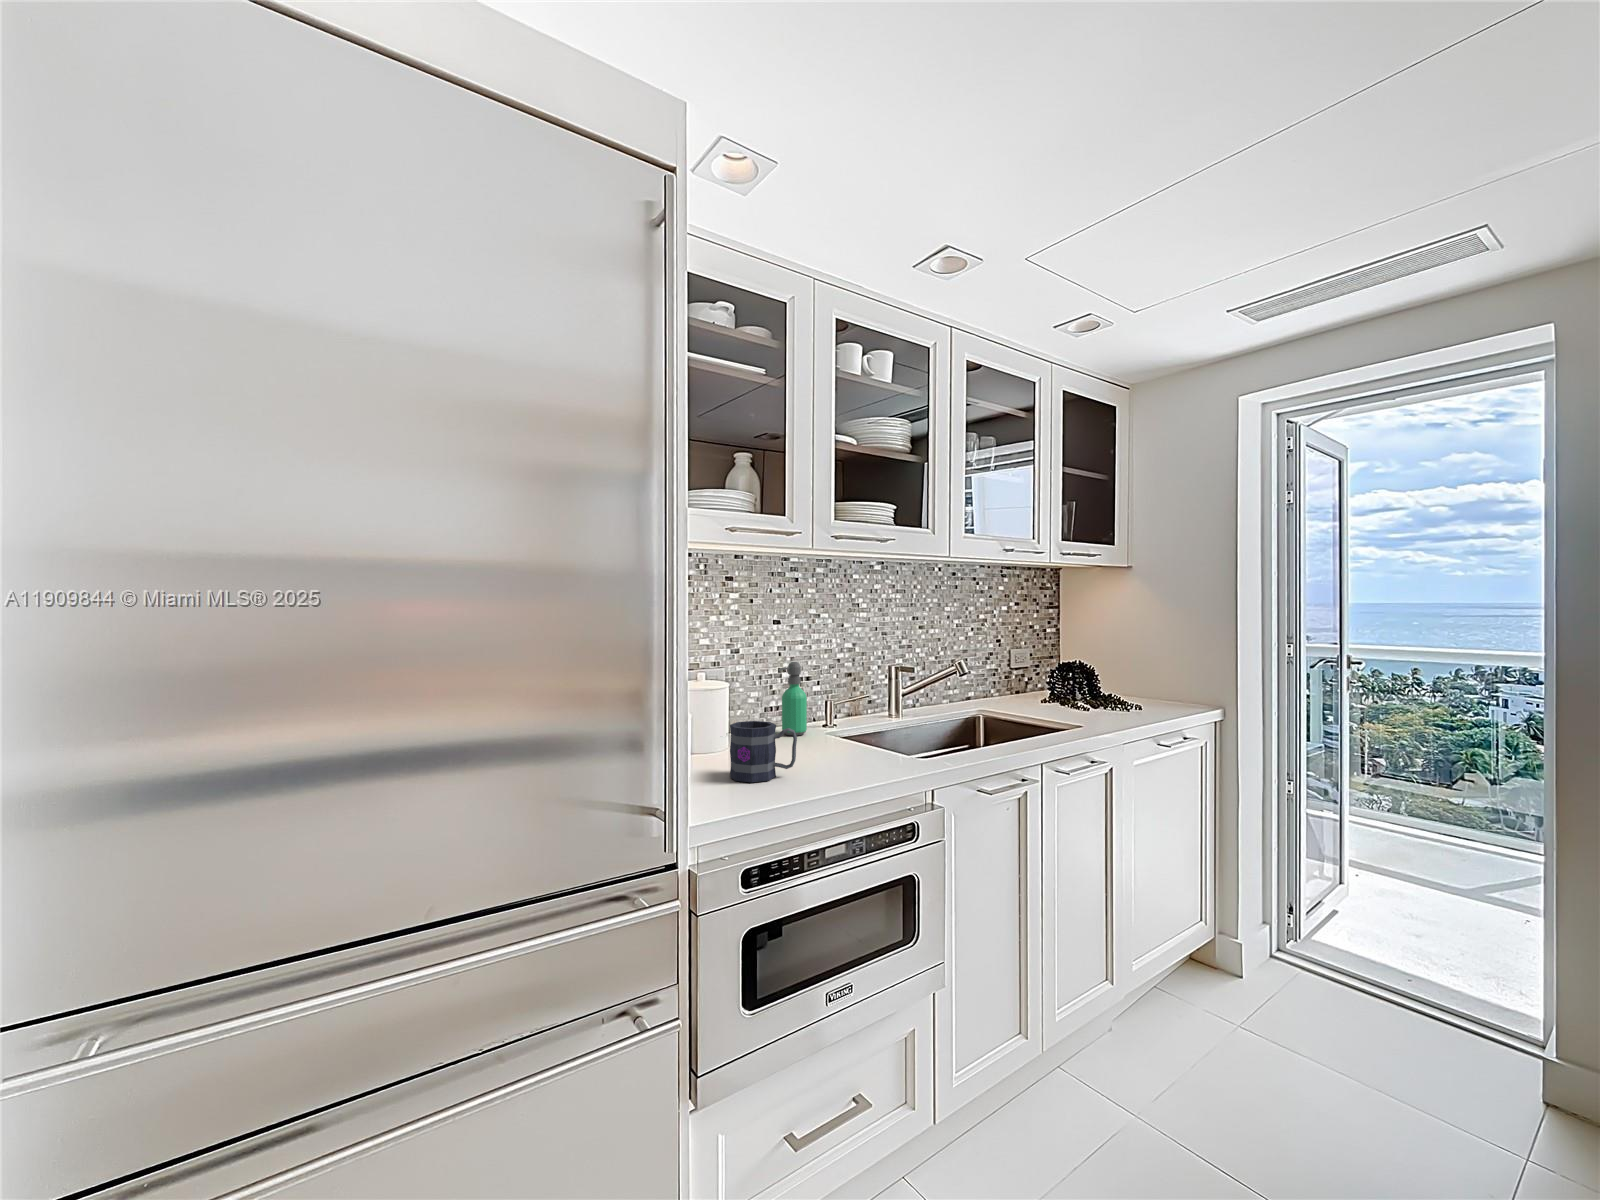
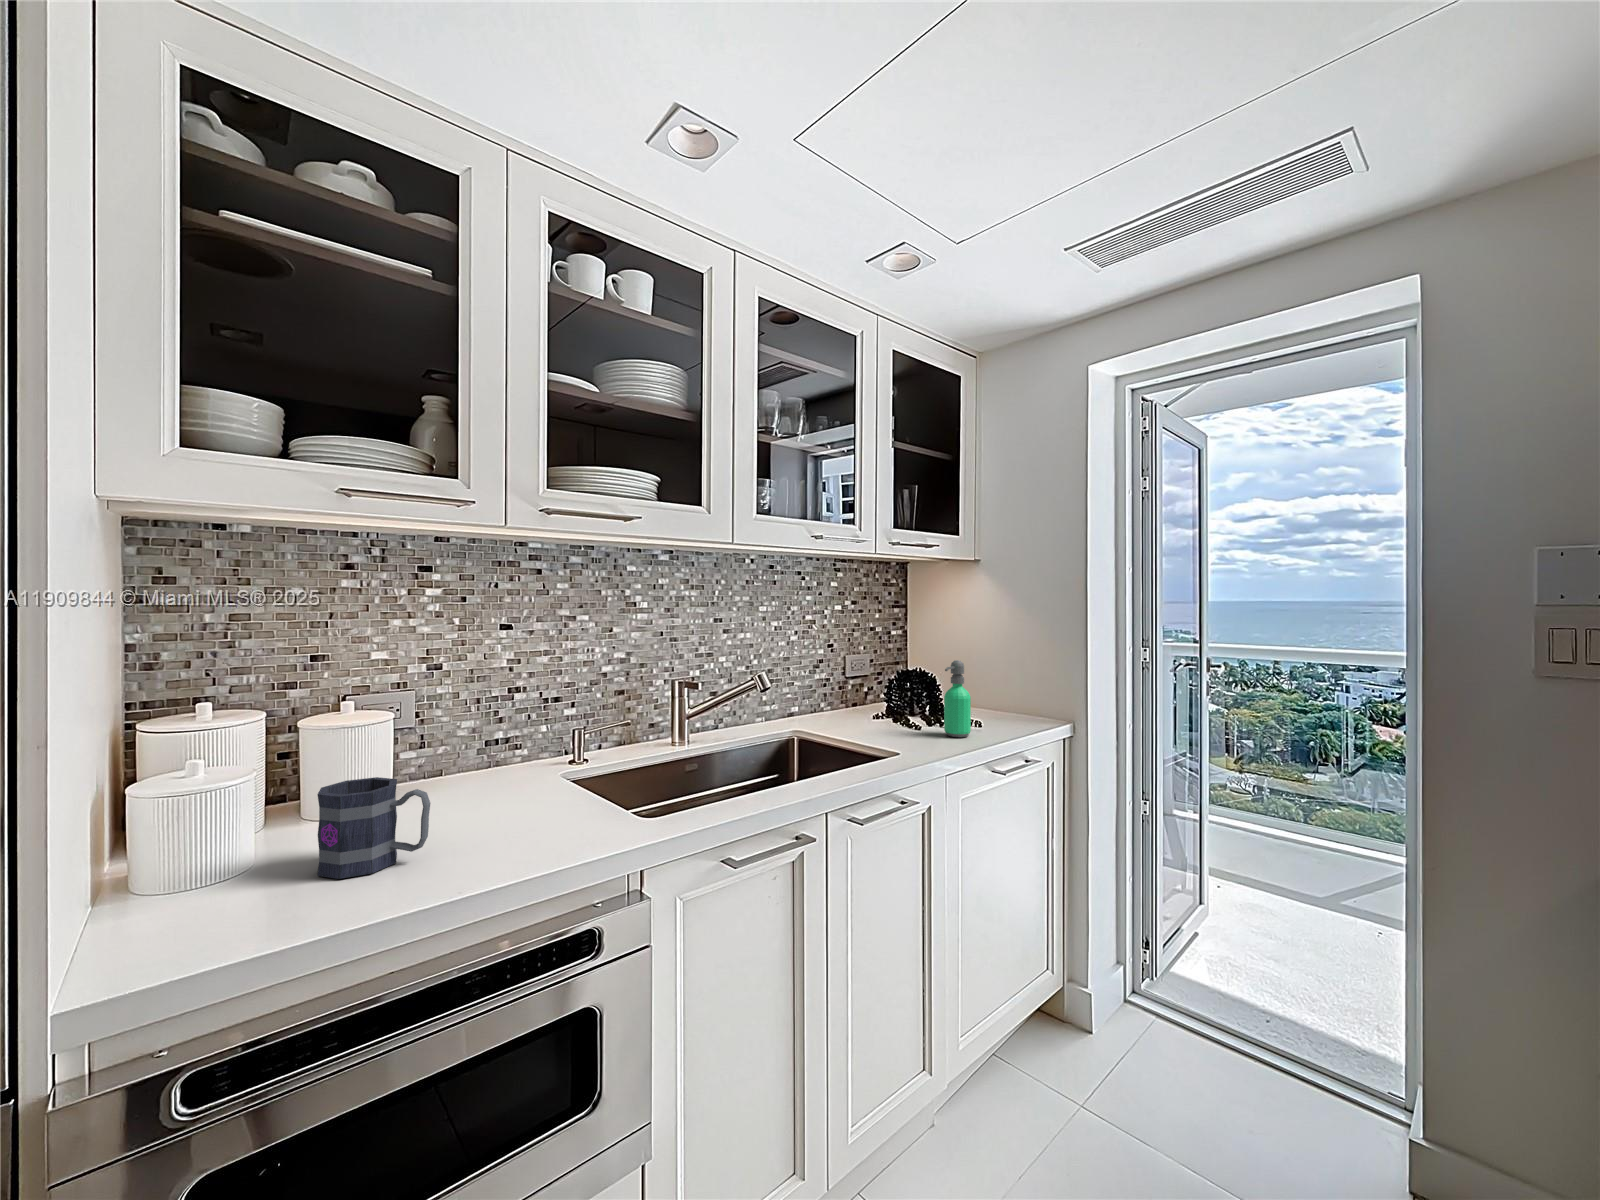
soap dispenser: present [778,662,807,735] -> present [944,660,971,737]

